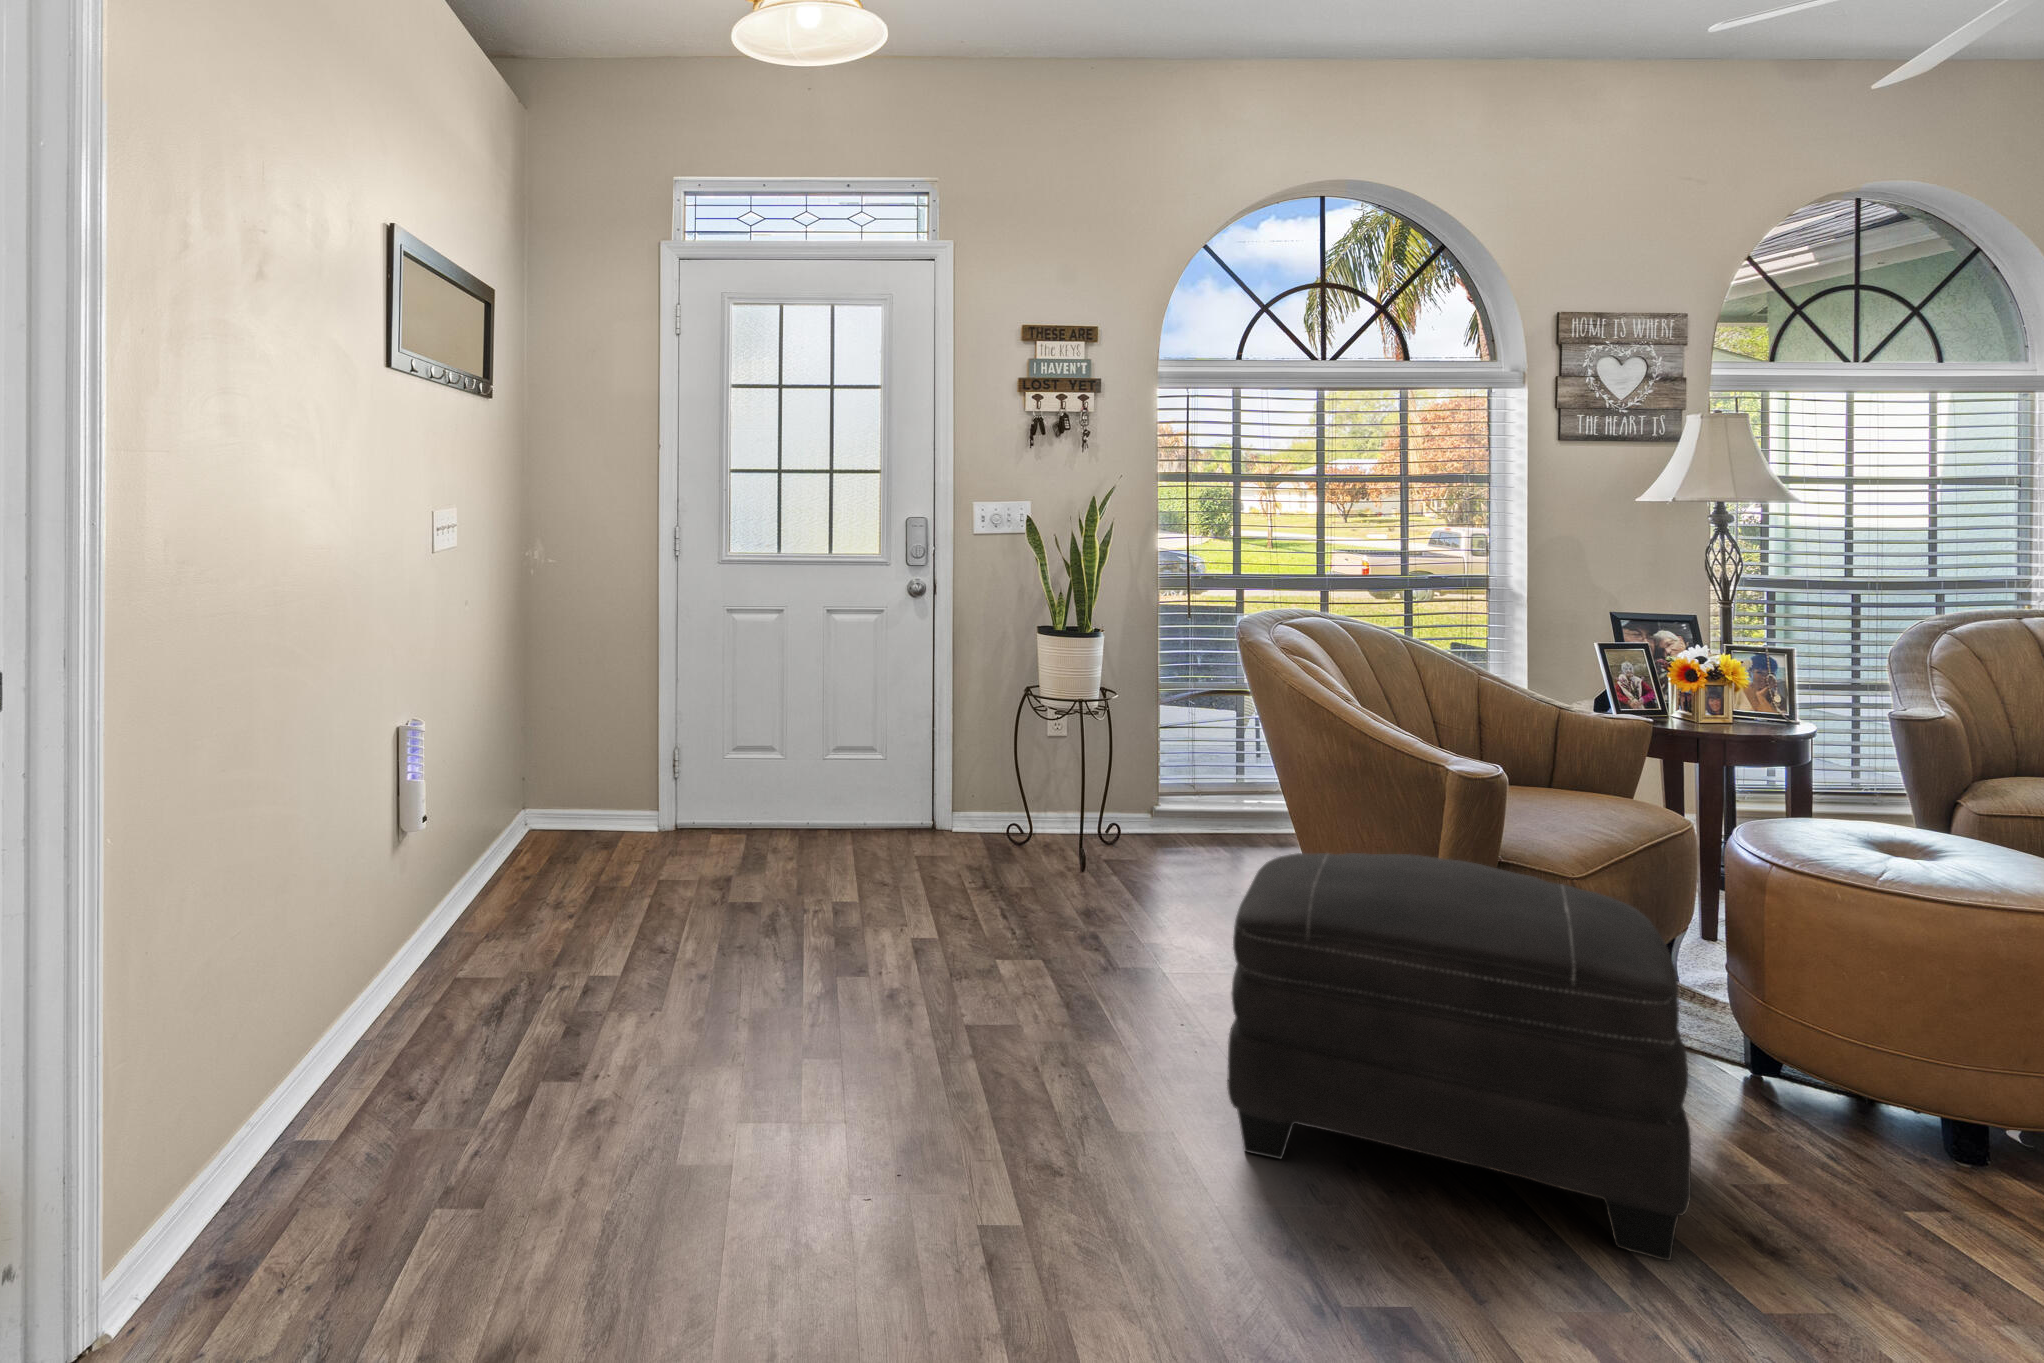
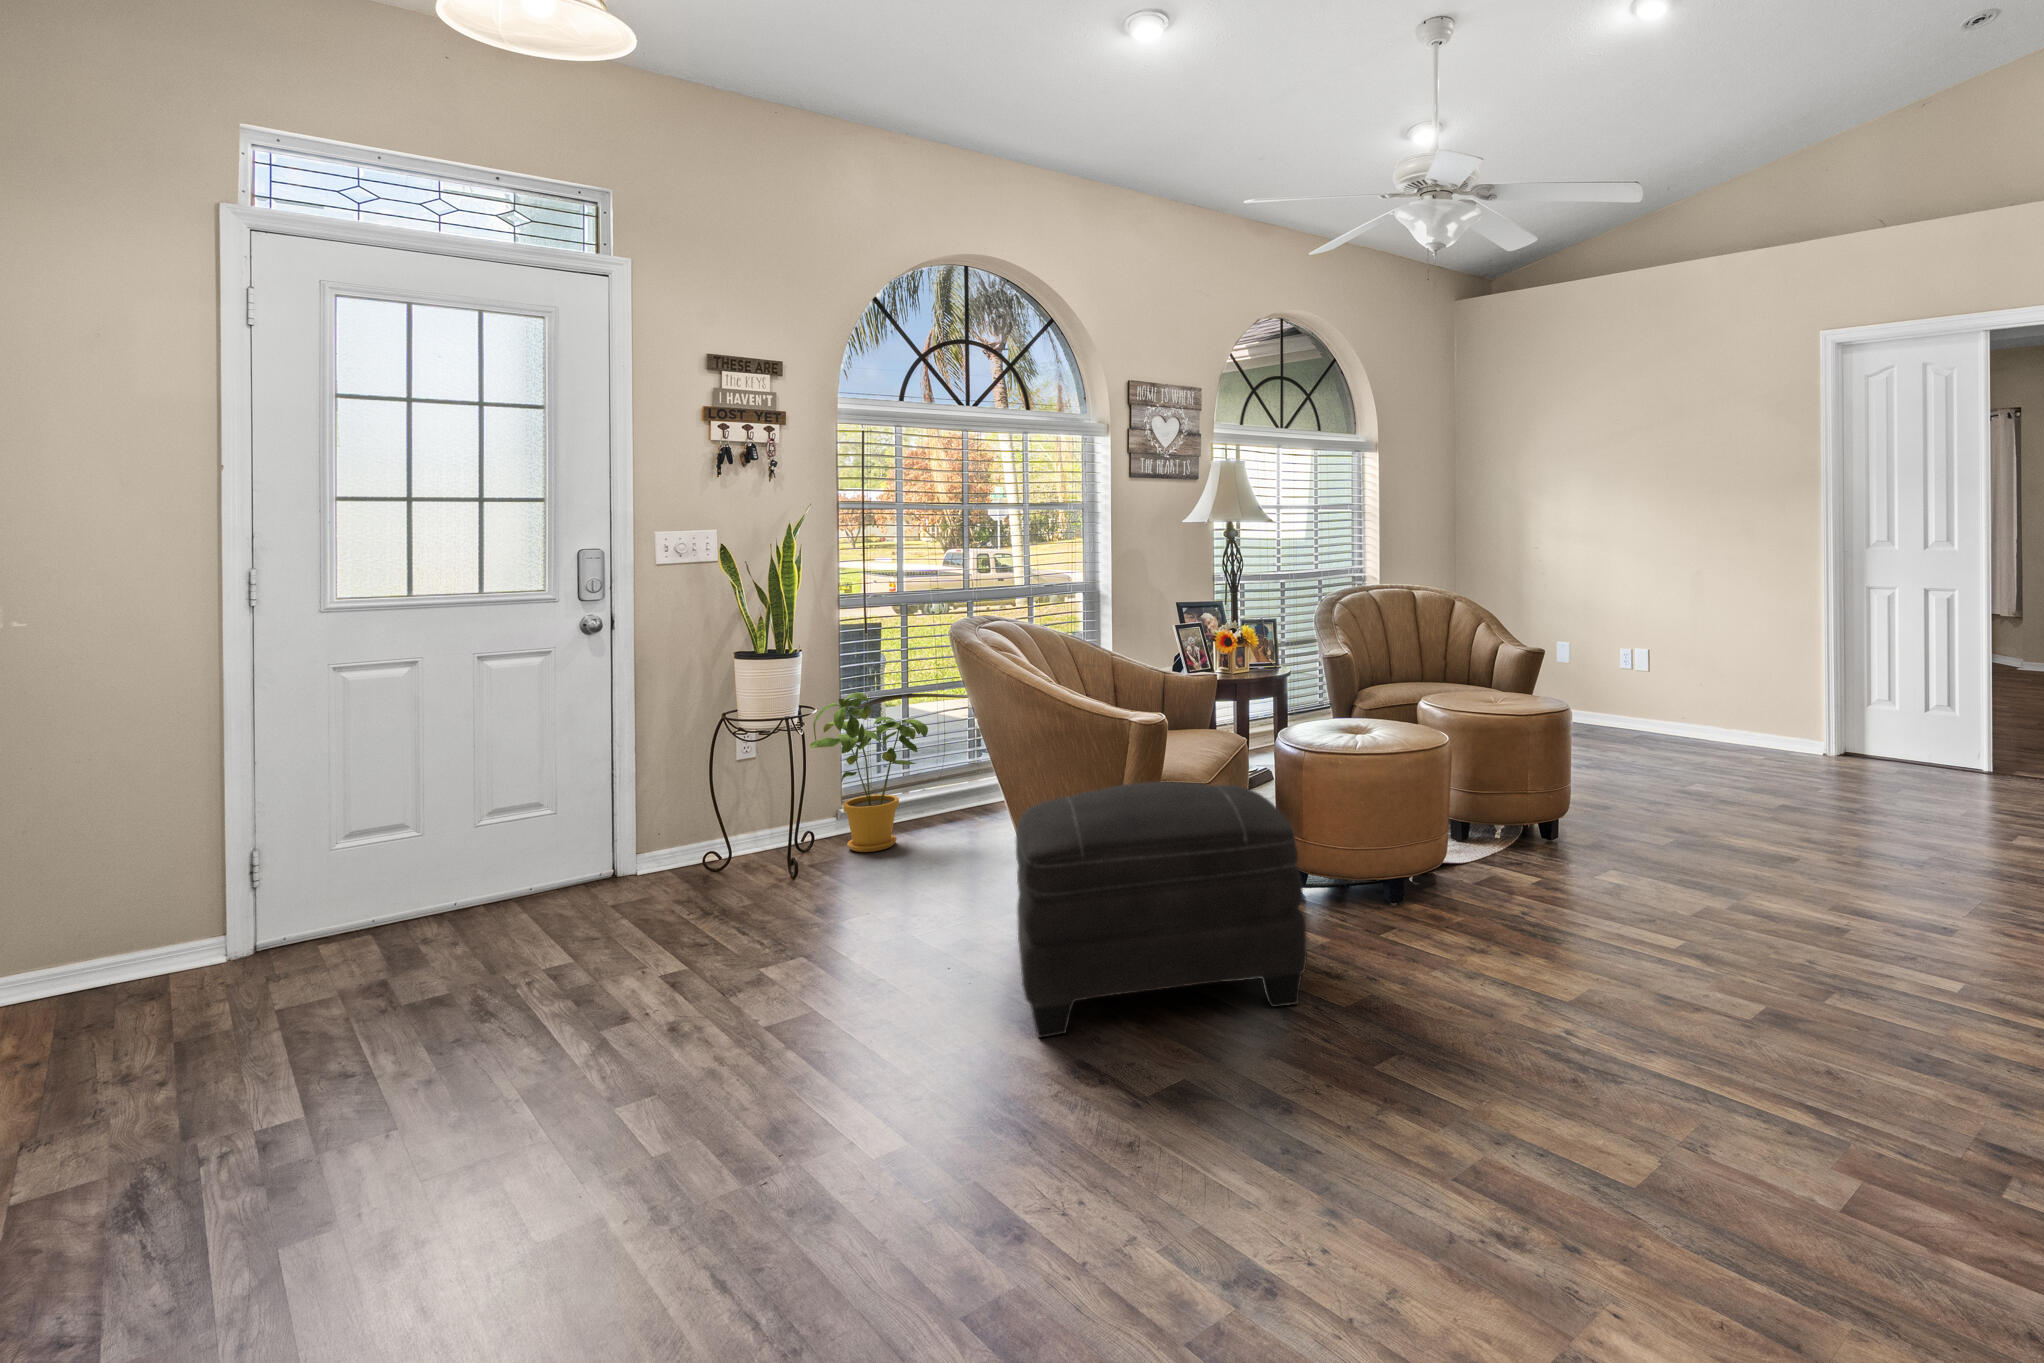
house plant: none [1111,685,1237,865] -> present [810,692,928,852]

